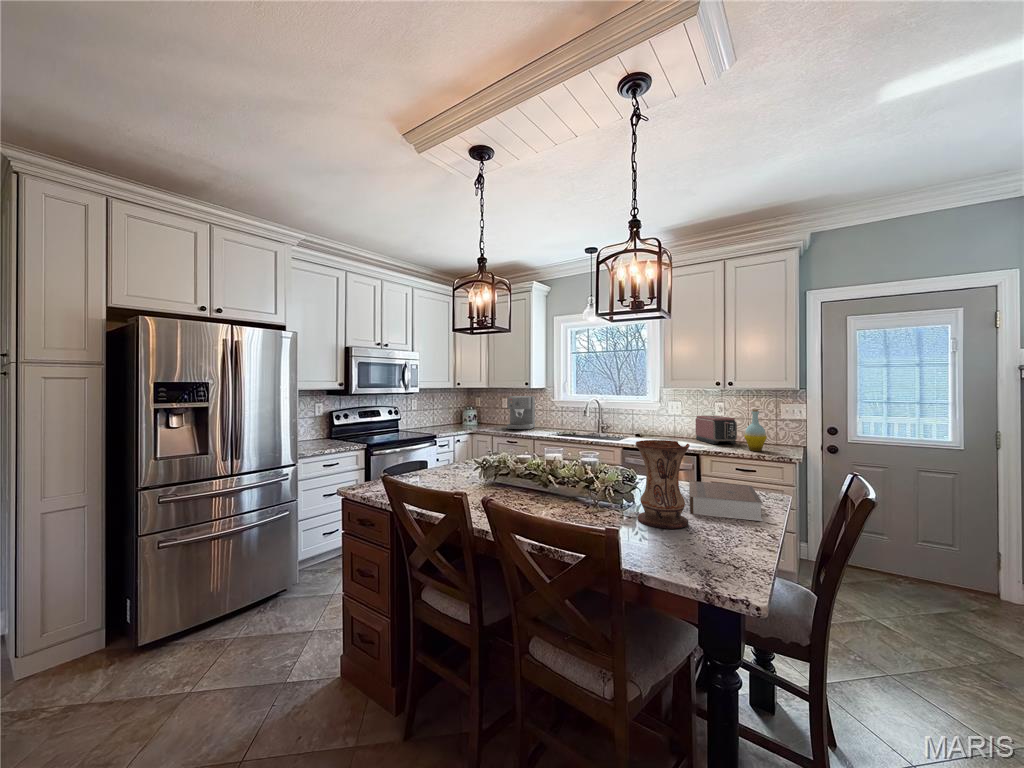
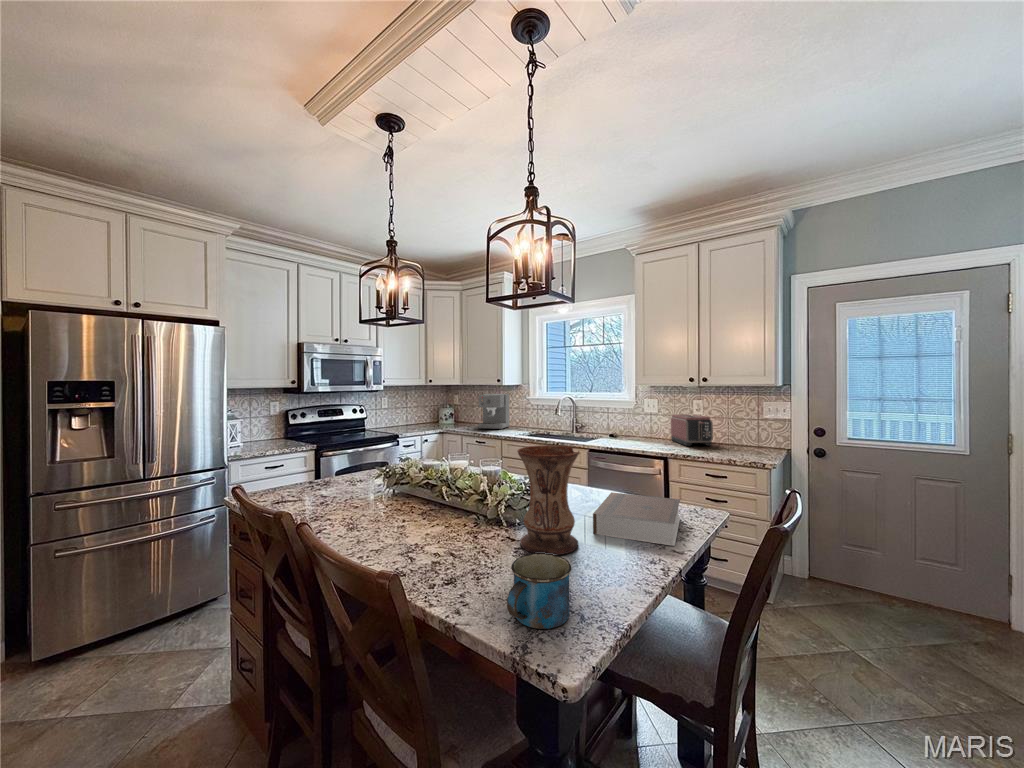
bottle: present [744,409,767,451] -> none [717,407,741,454]
mug: none [676,521,727,574] -> present [507,553,572,629]

